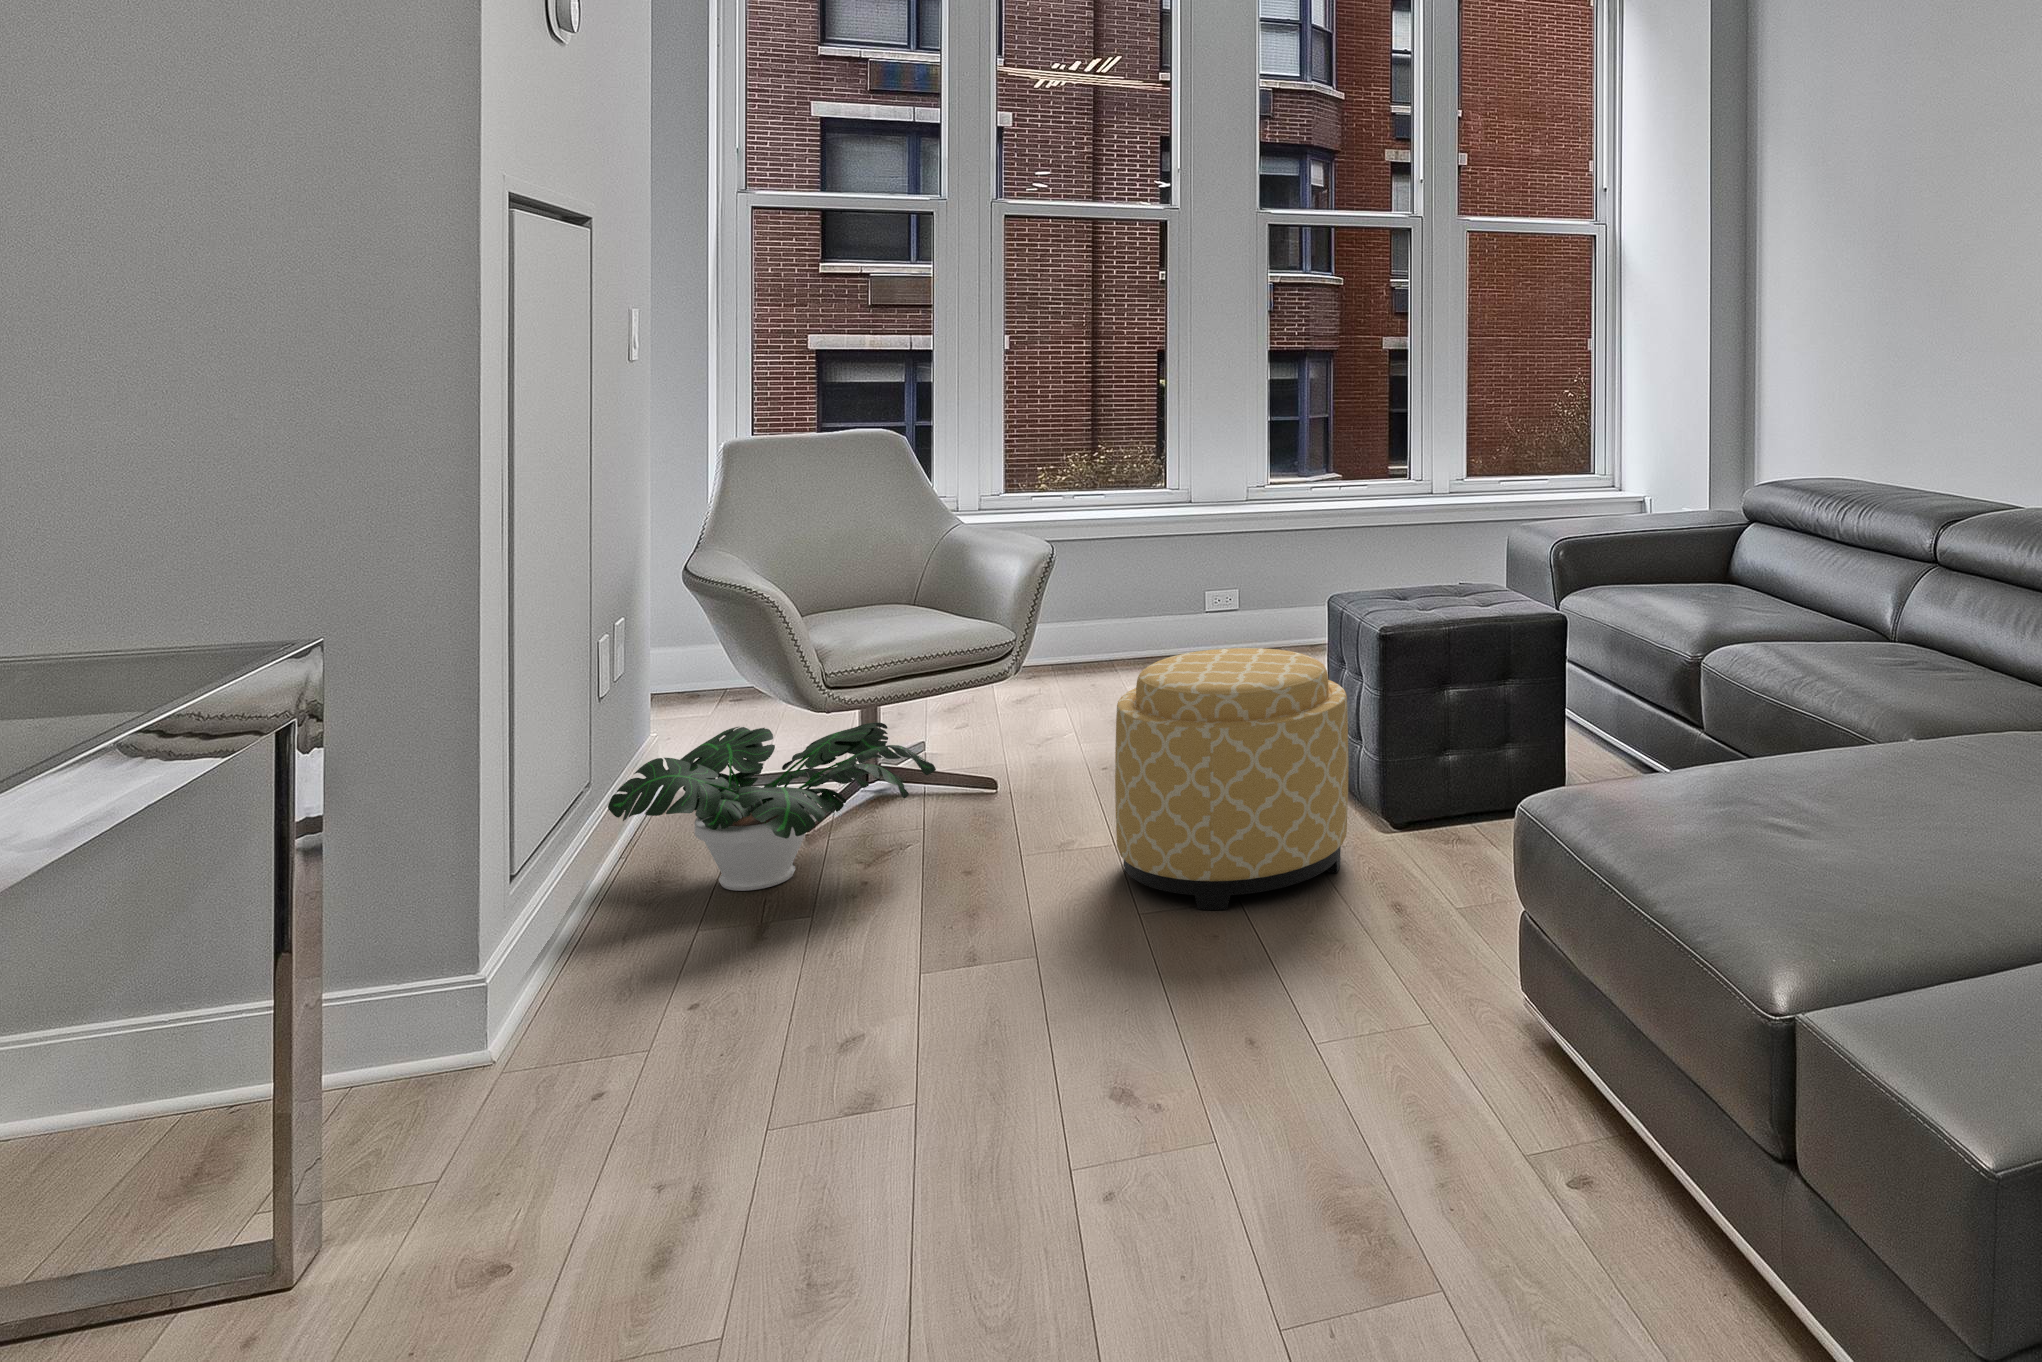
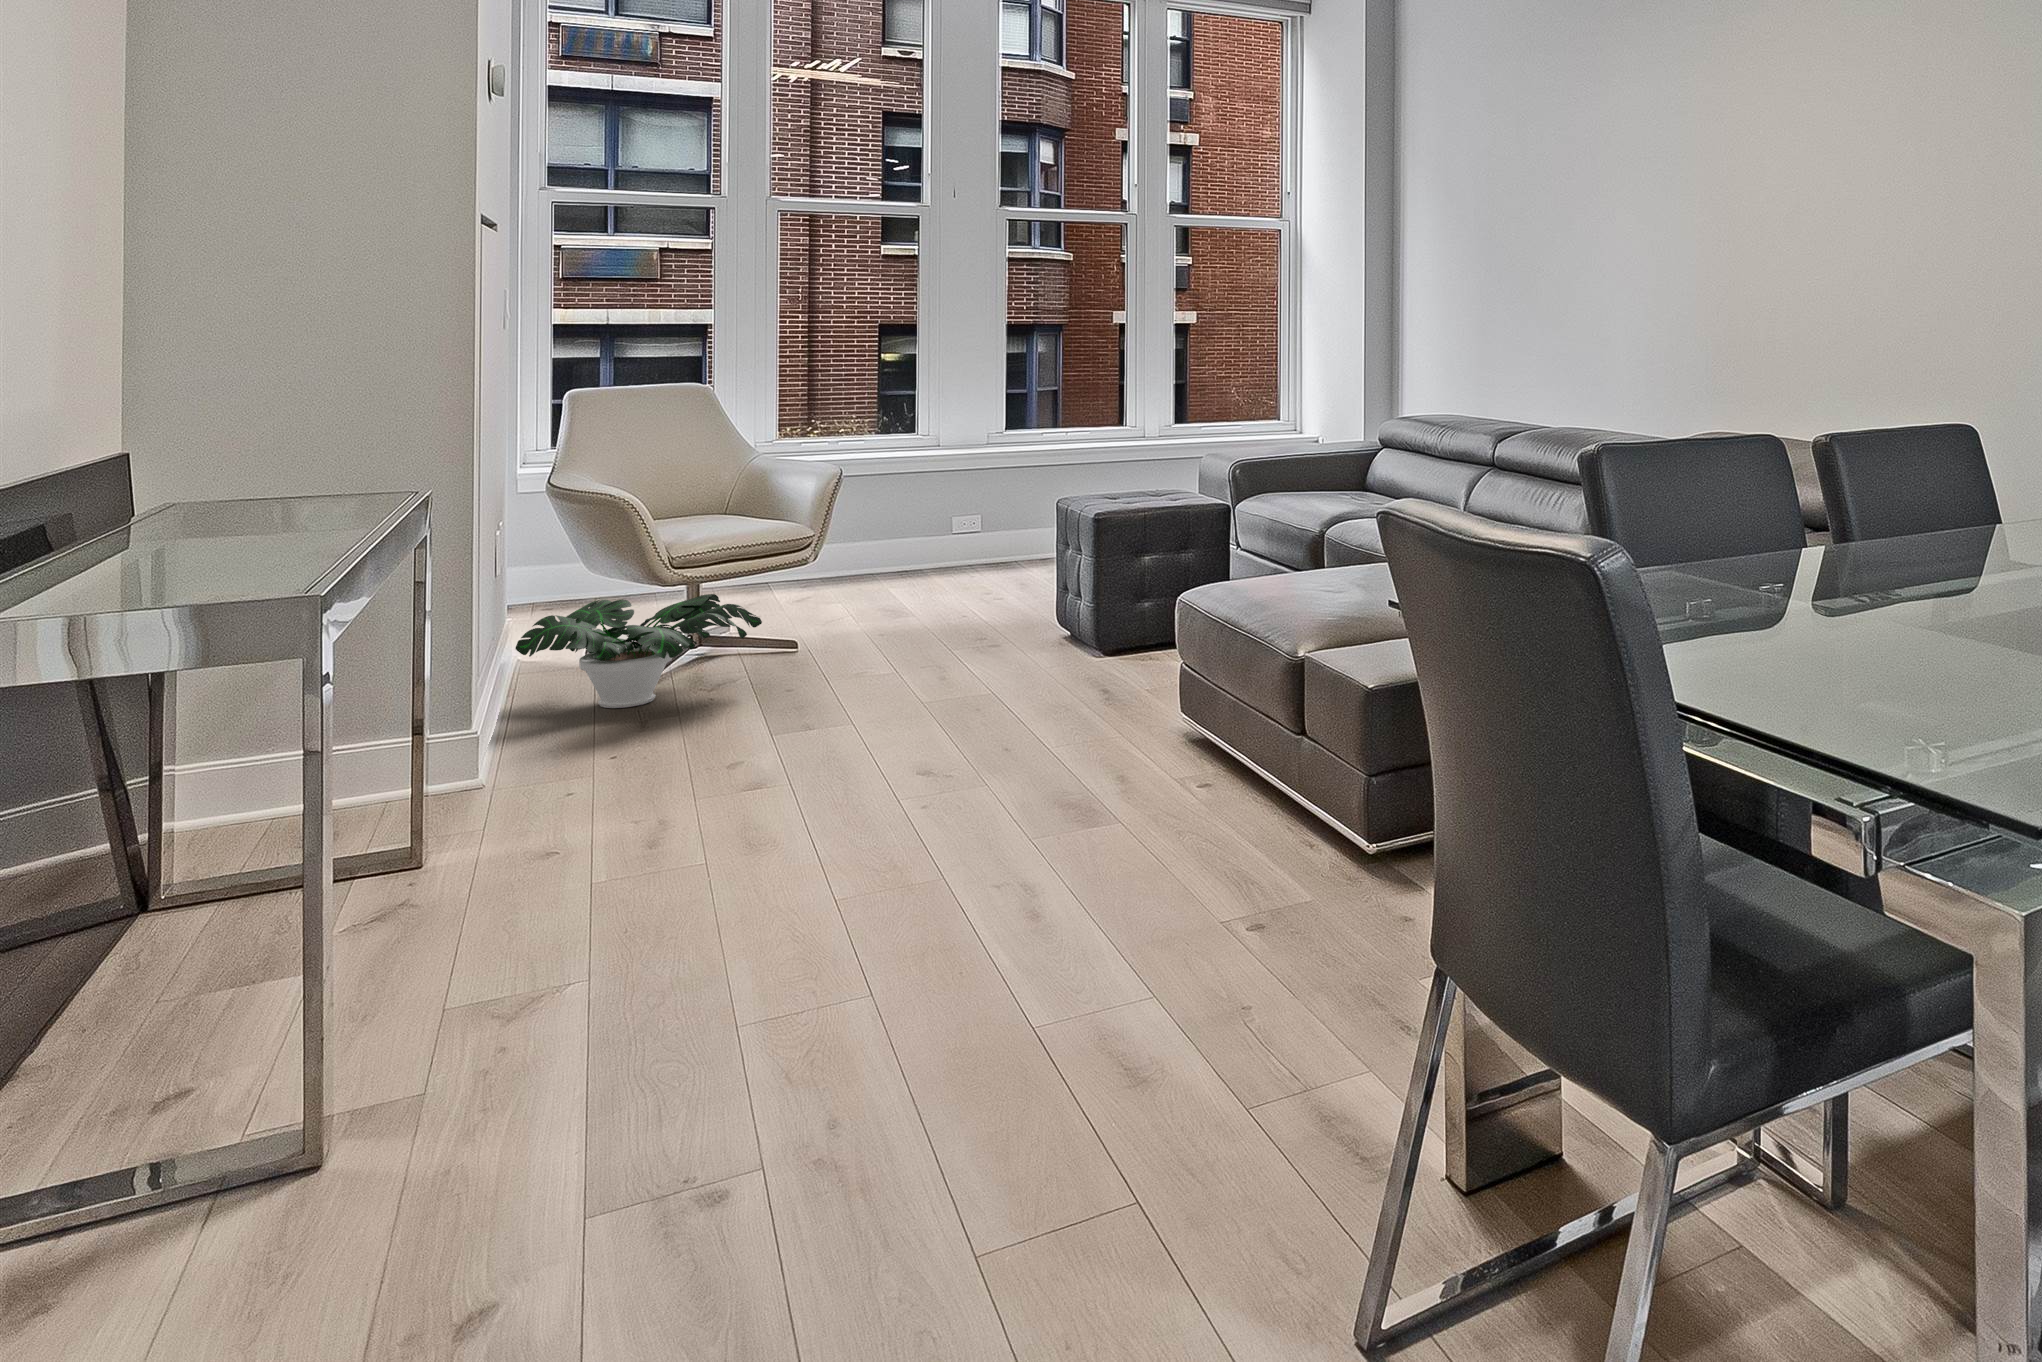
ottoman: present [1115,648,1348,910] -> none [902,532,1071,701]

